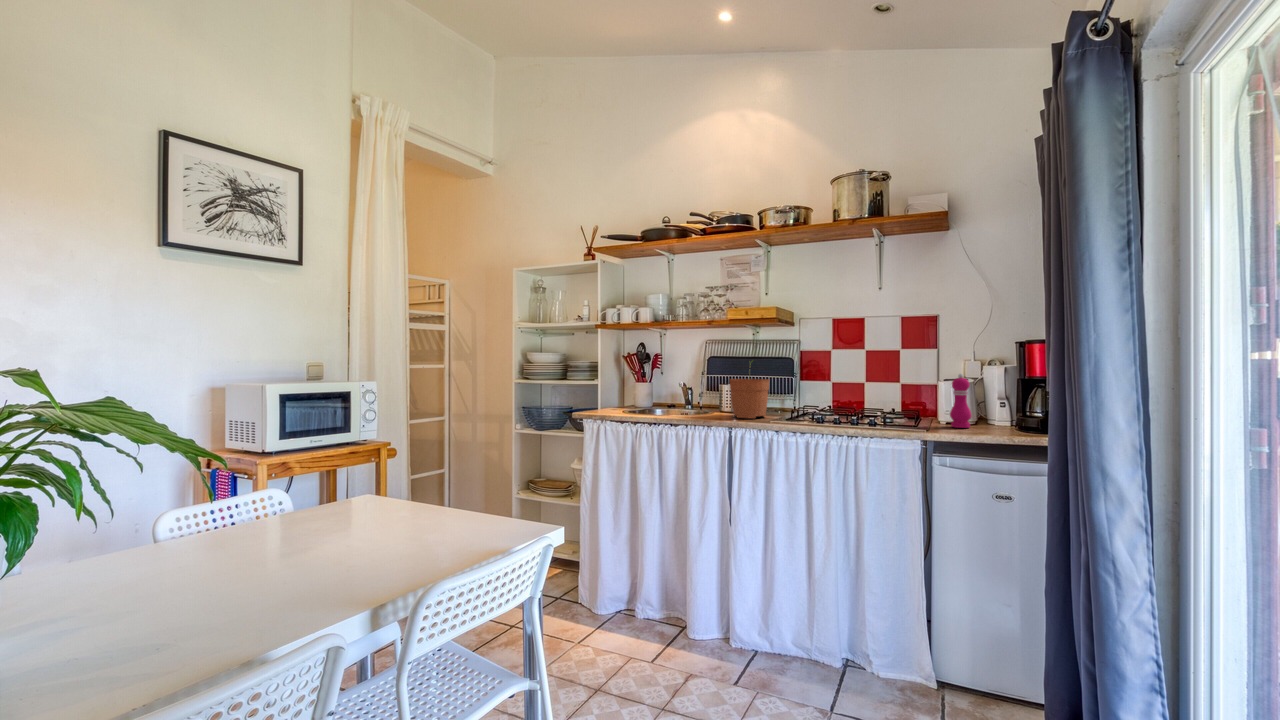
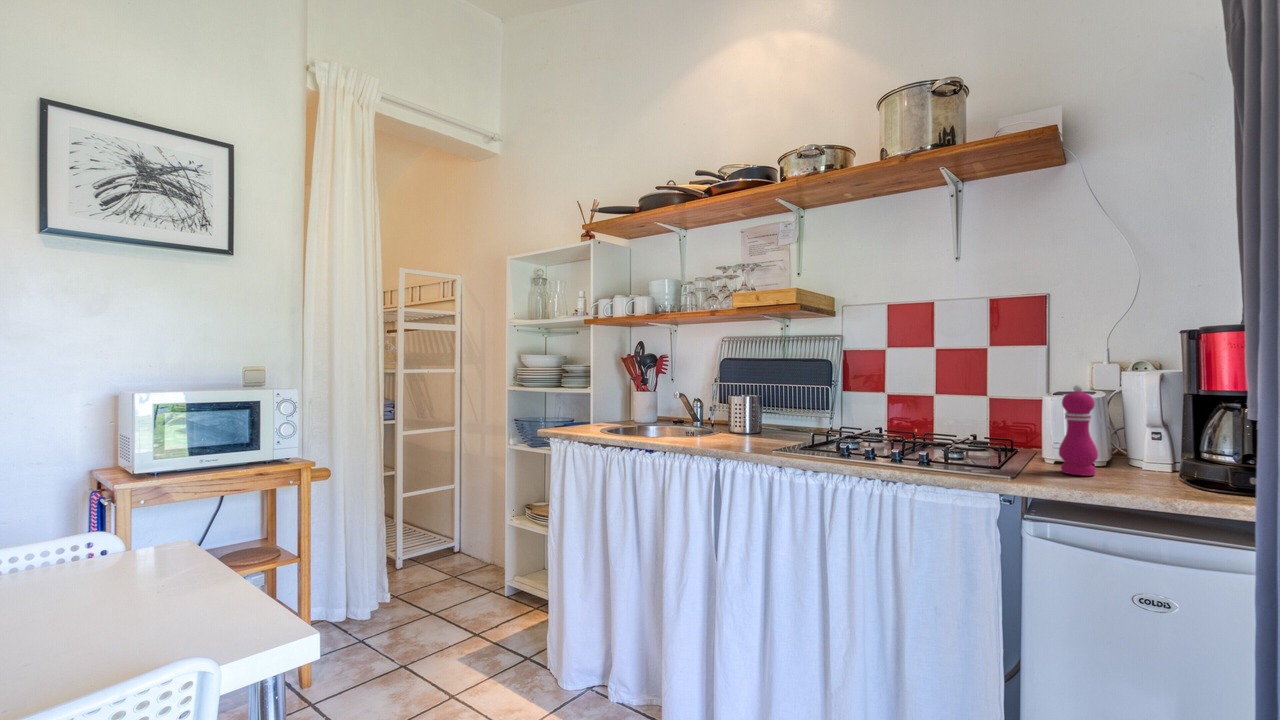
plant pot: present [730,379,770,418] -> none [727,363,784,445]

